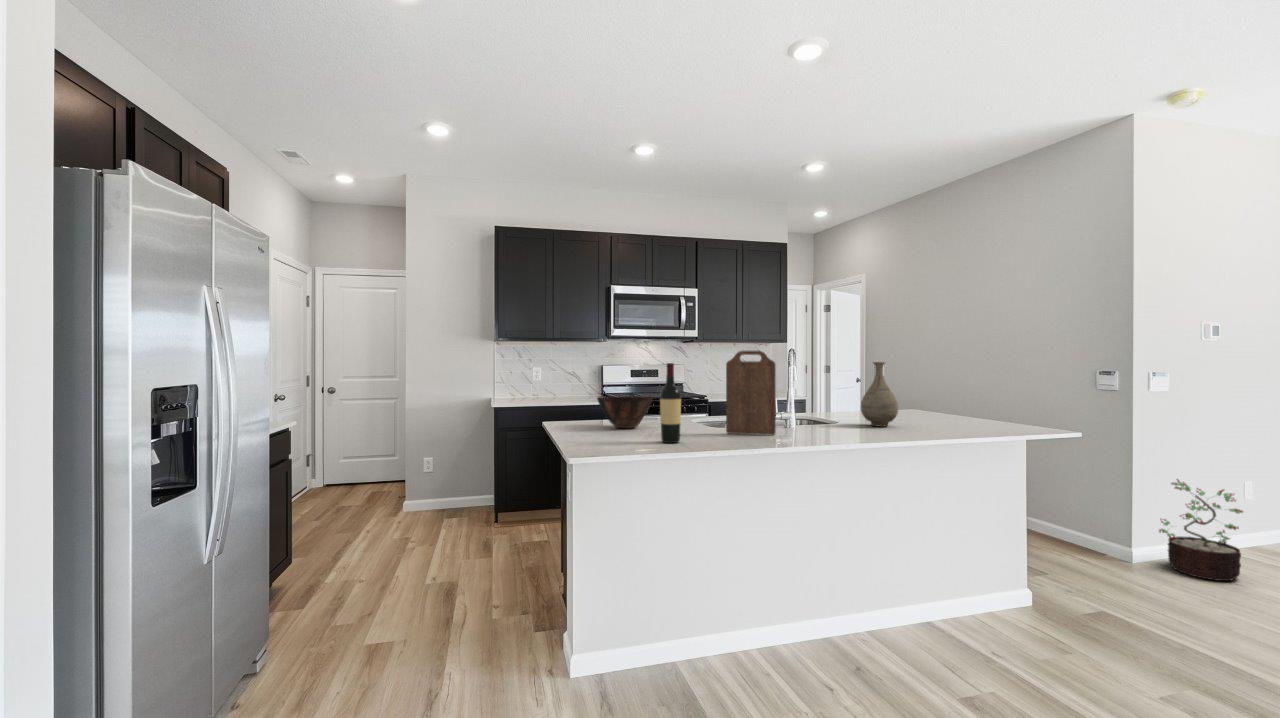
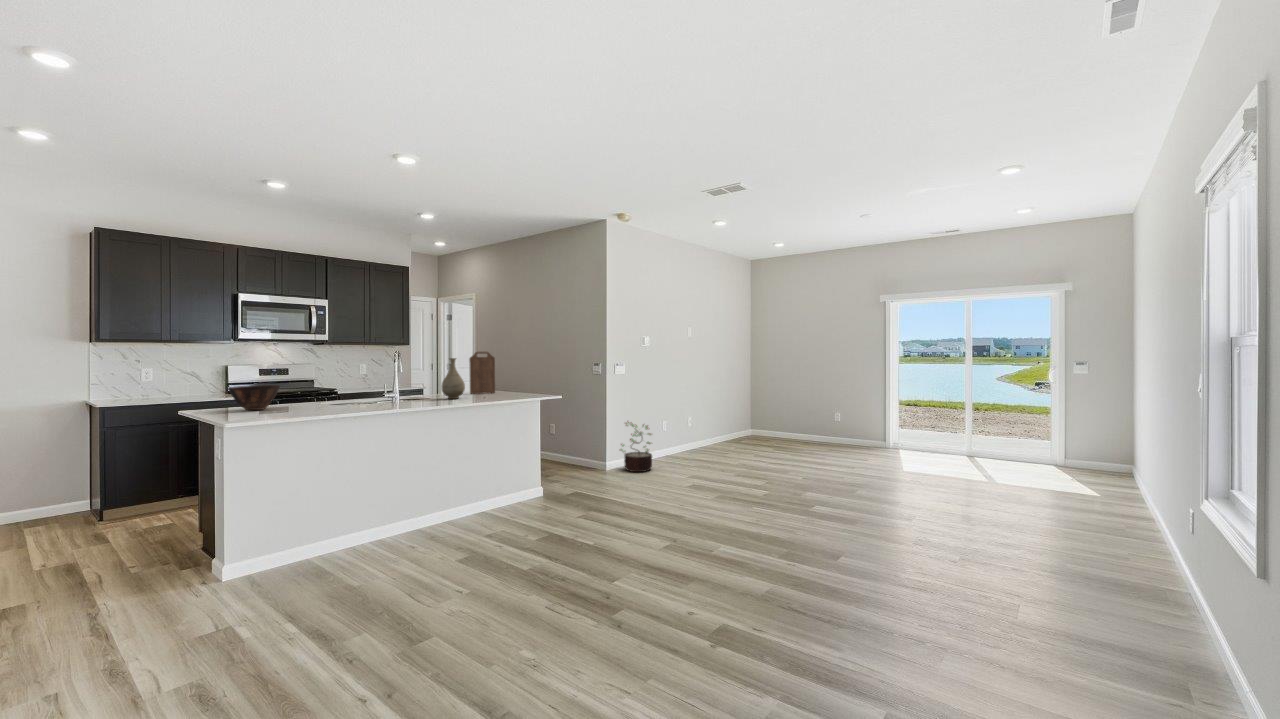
cutting board: present [726,351,776,435] -> present [469,352,495,394]
wine bottle: present [660,363,681,443] -> none [285,360,302,415]

